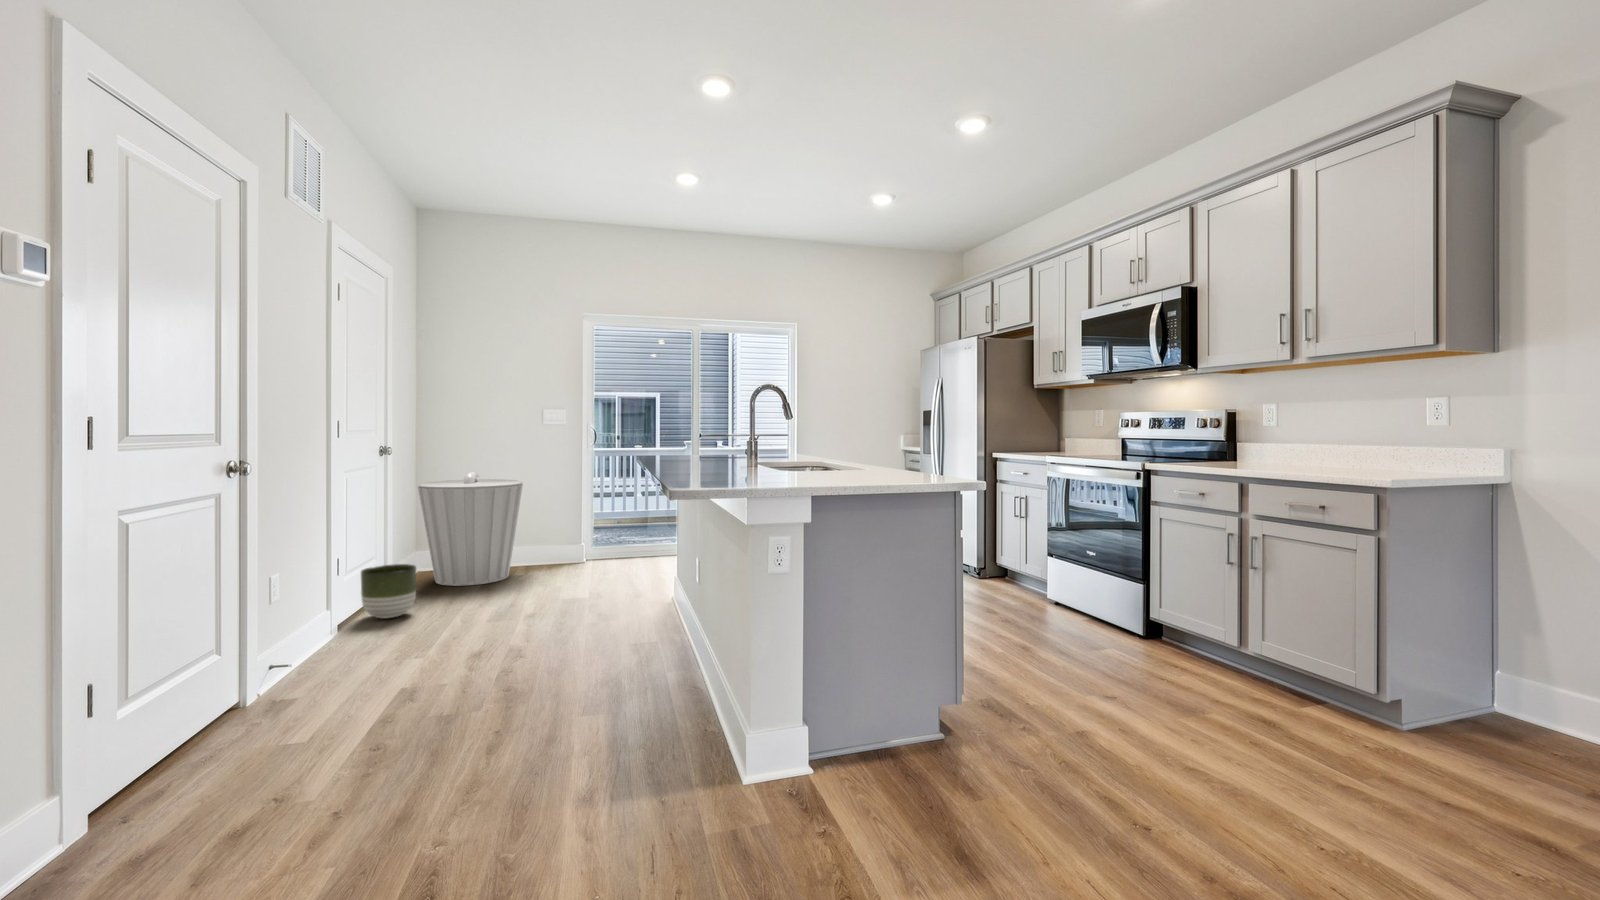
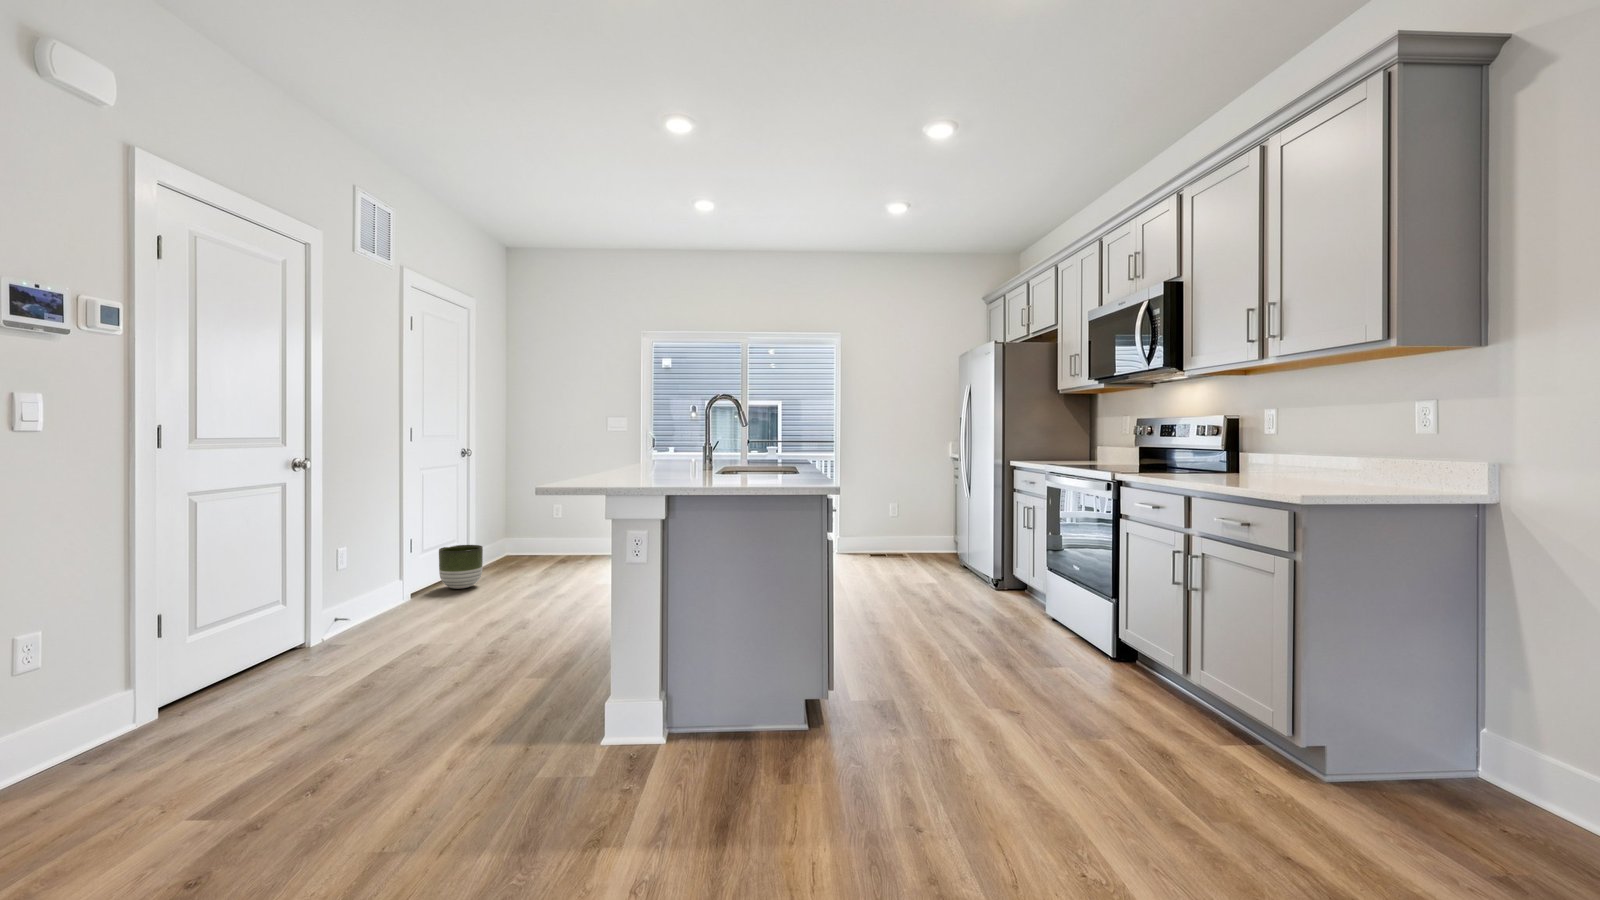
trash can: present [418,472,523,586] -> none [505,469,592,566]

